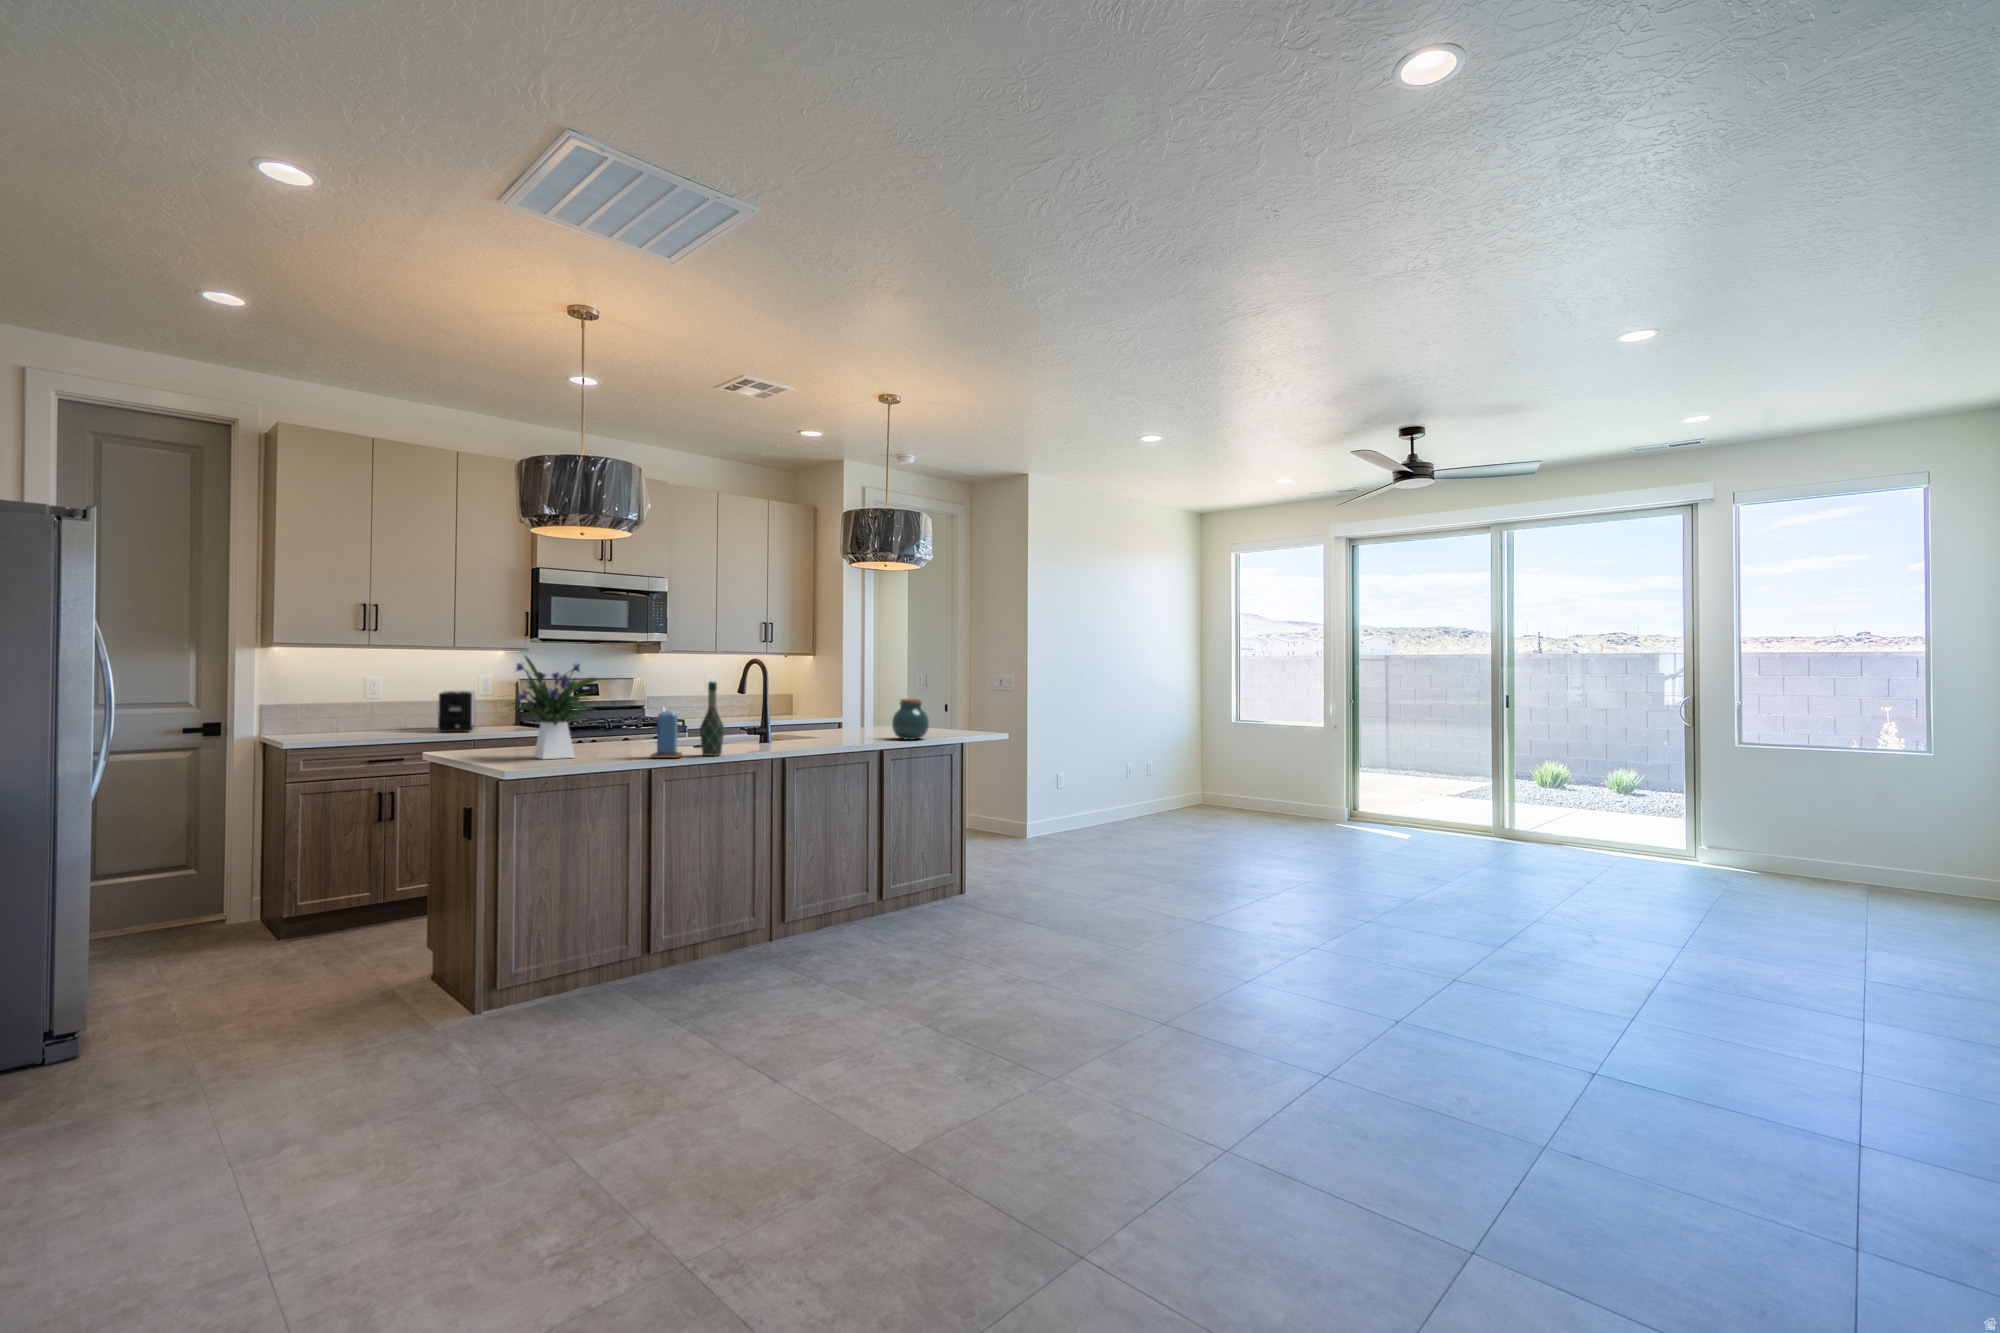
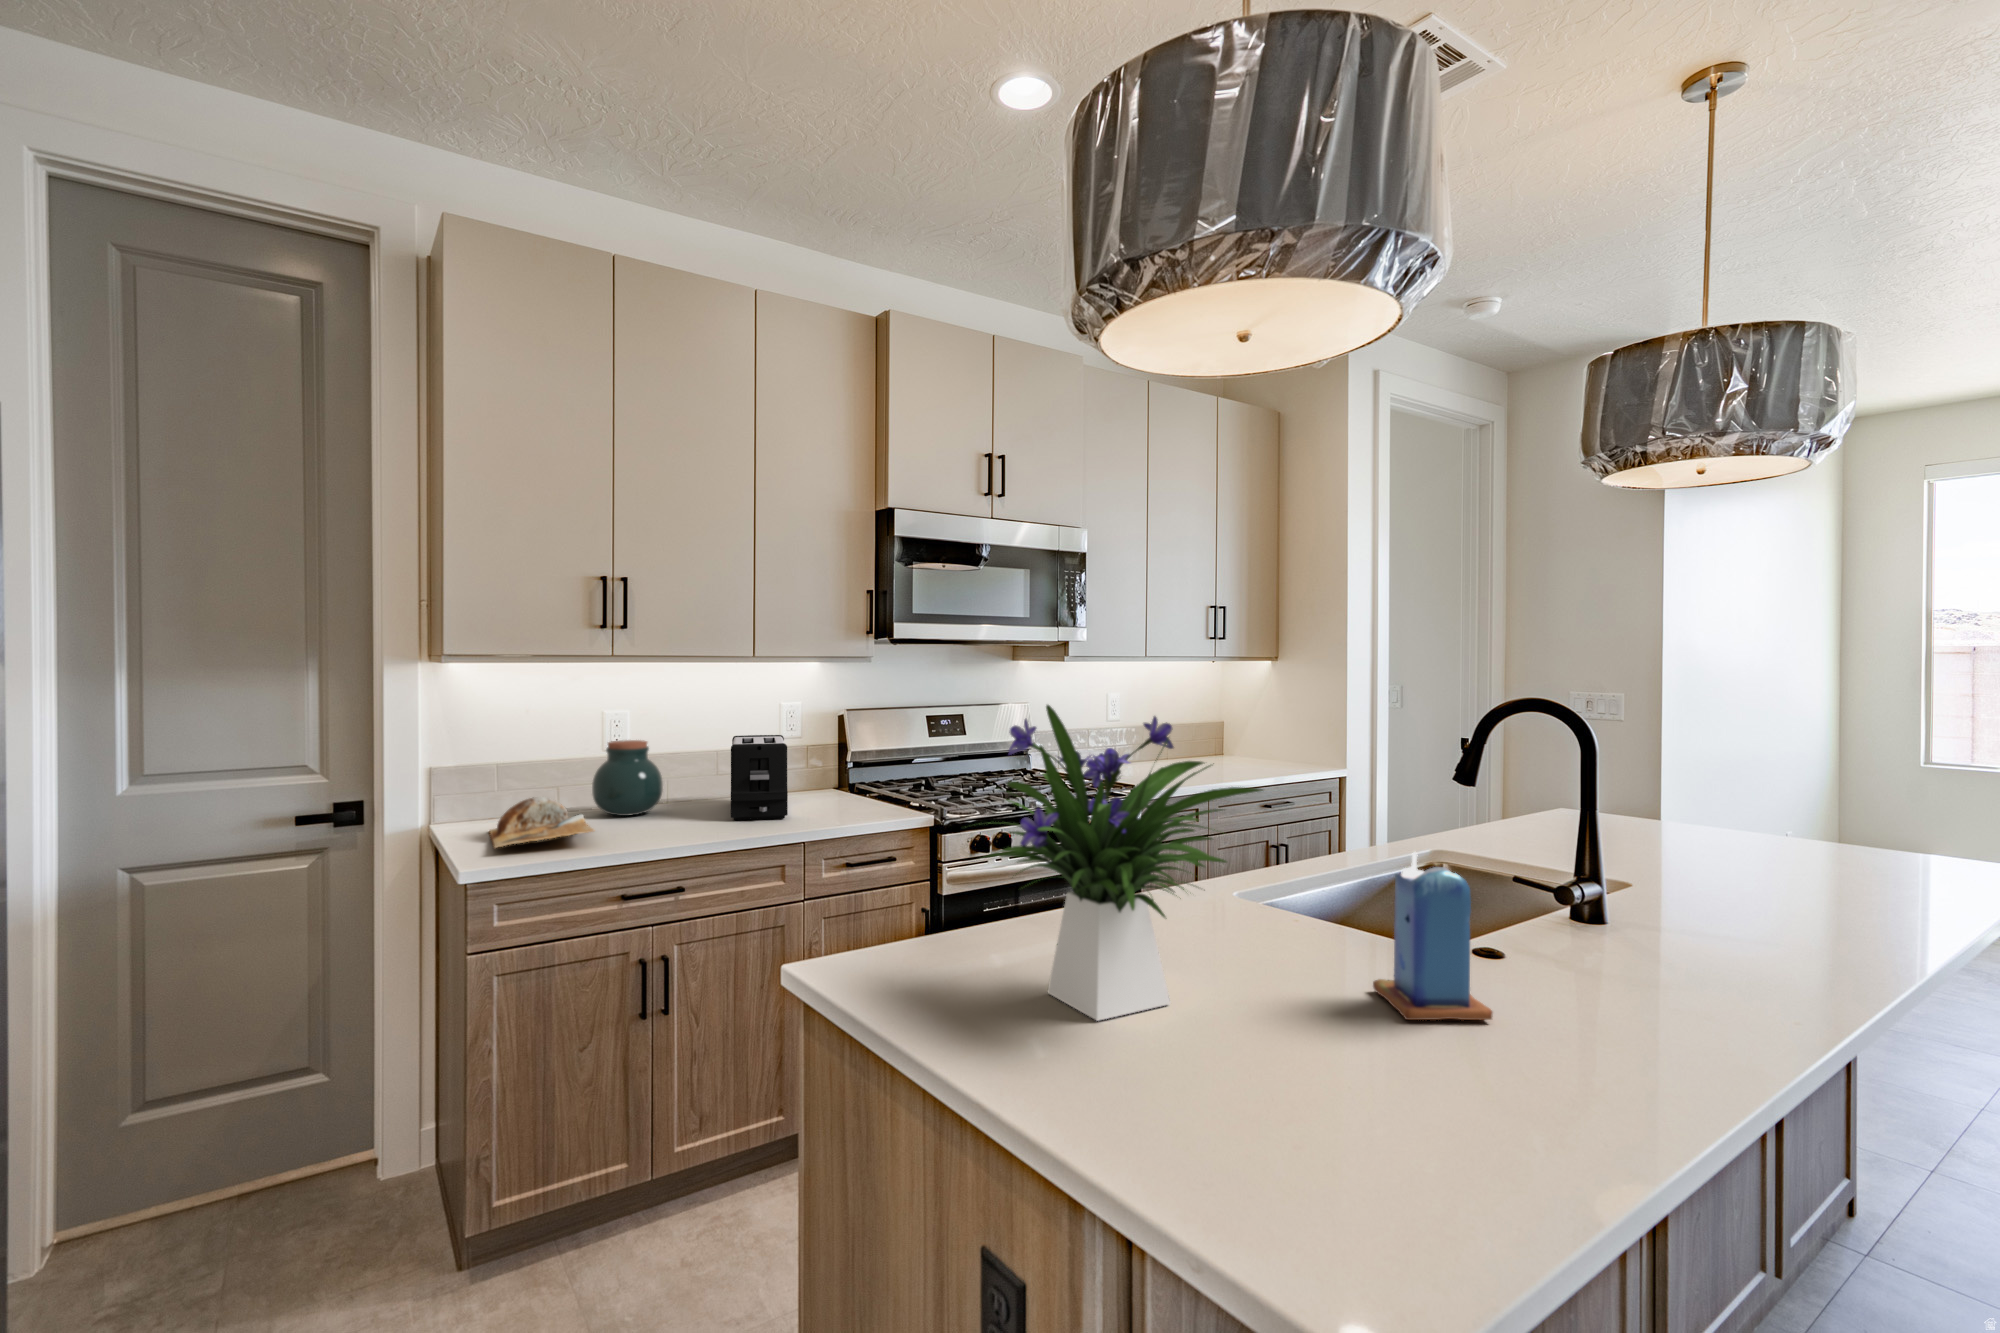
wine bottle: present [700,682,724,756] -> none [1494,772,1574,998]
jar: present [892,699,929,740] -> present [592,740,663,816]
chopping board: none [296,716,359,737] -> present [490,797,595,848]

